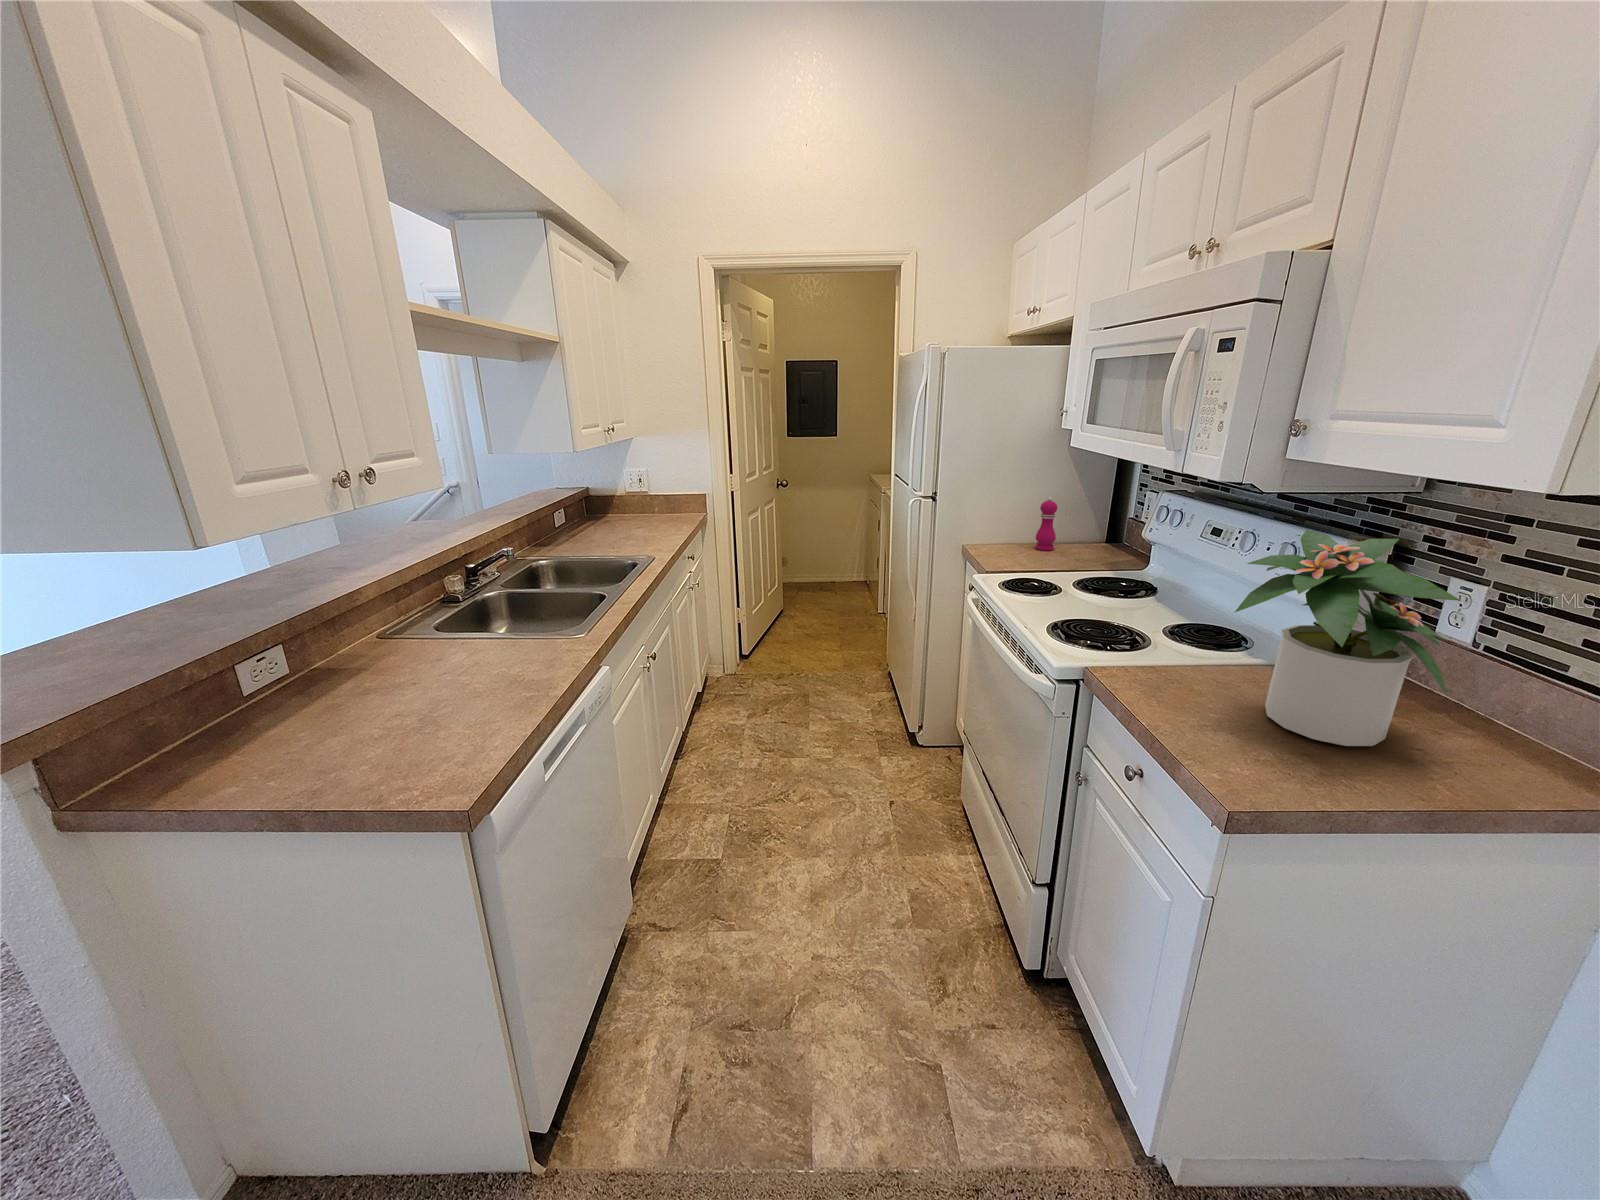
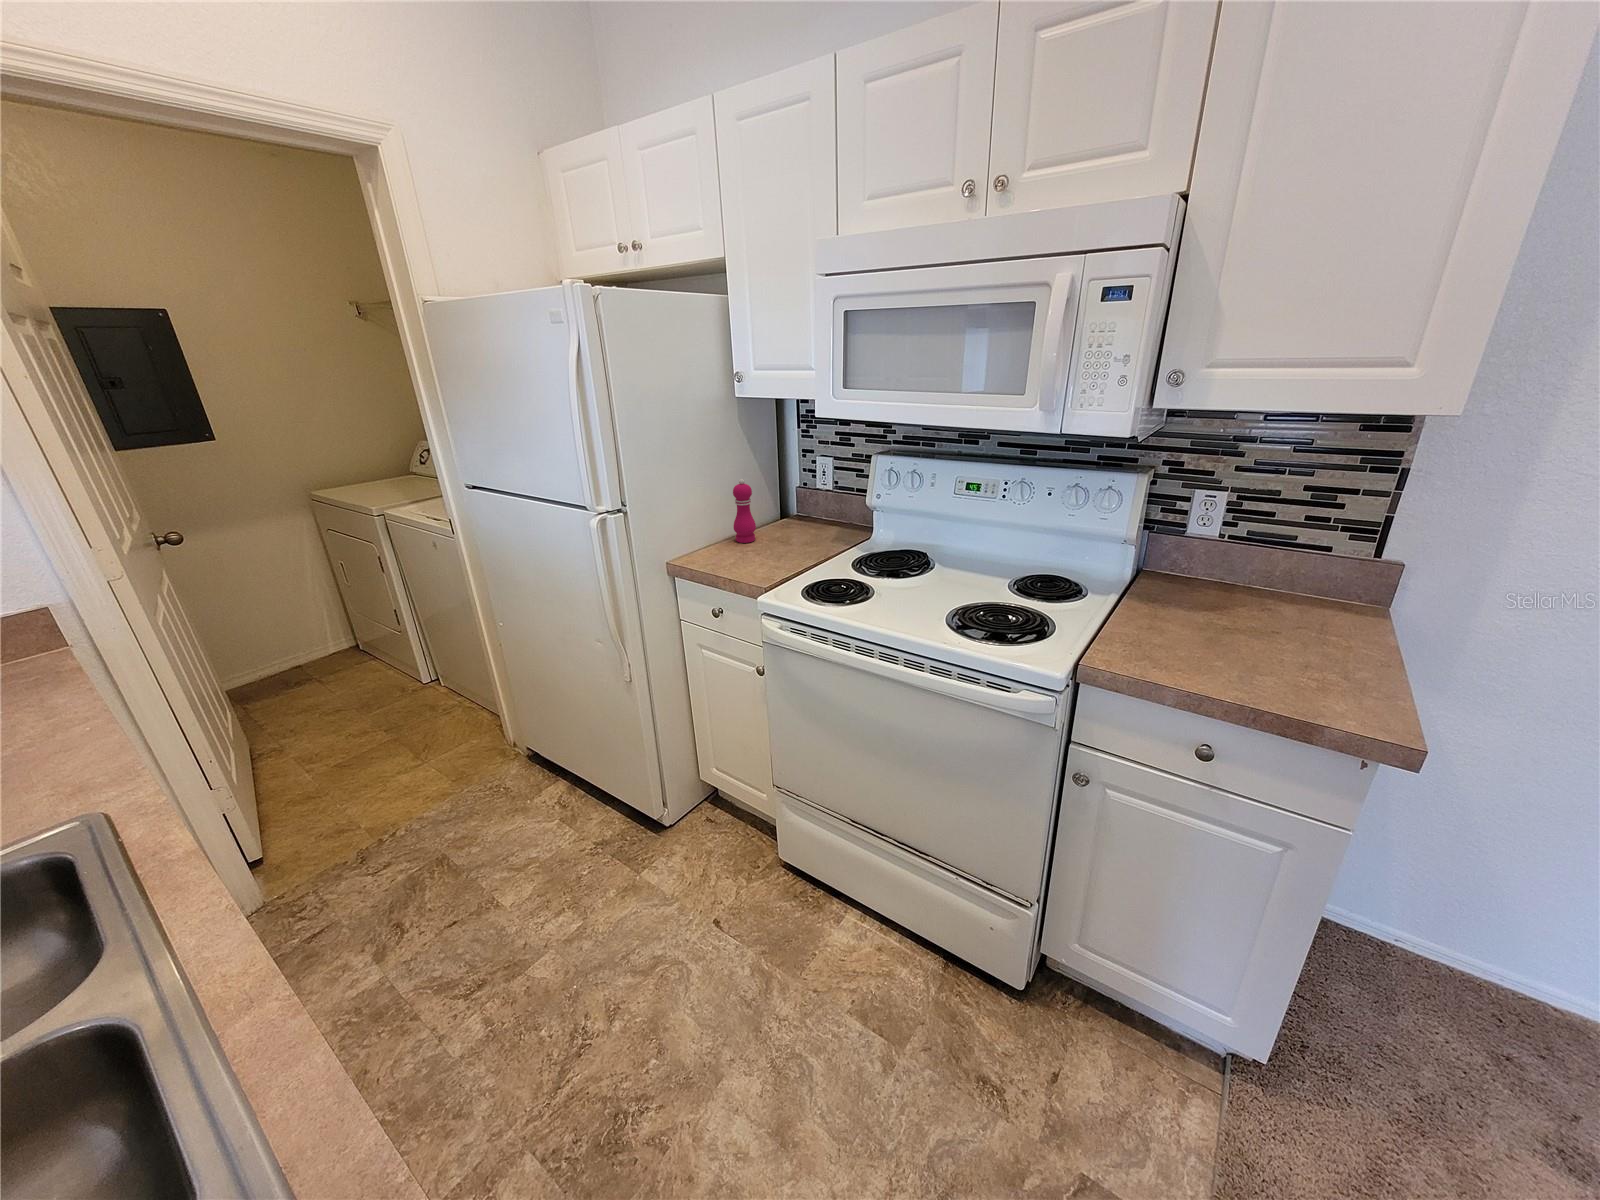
potted plant: present [1235,530,1461,746] -> none [1179,467,1361,655]

